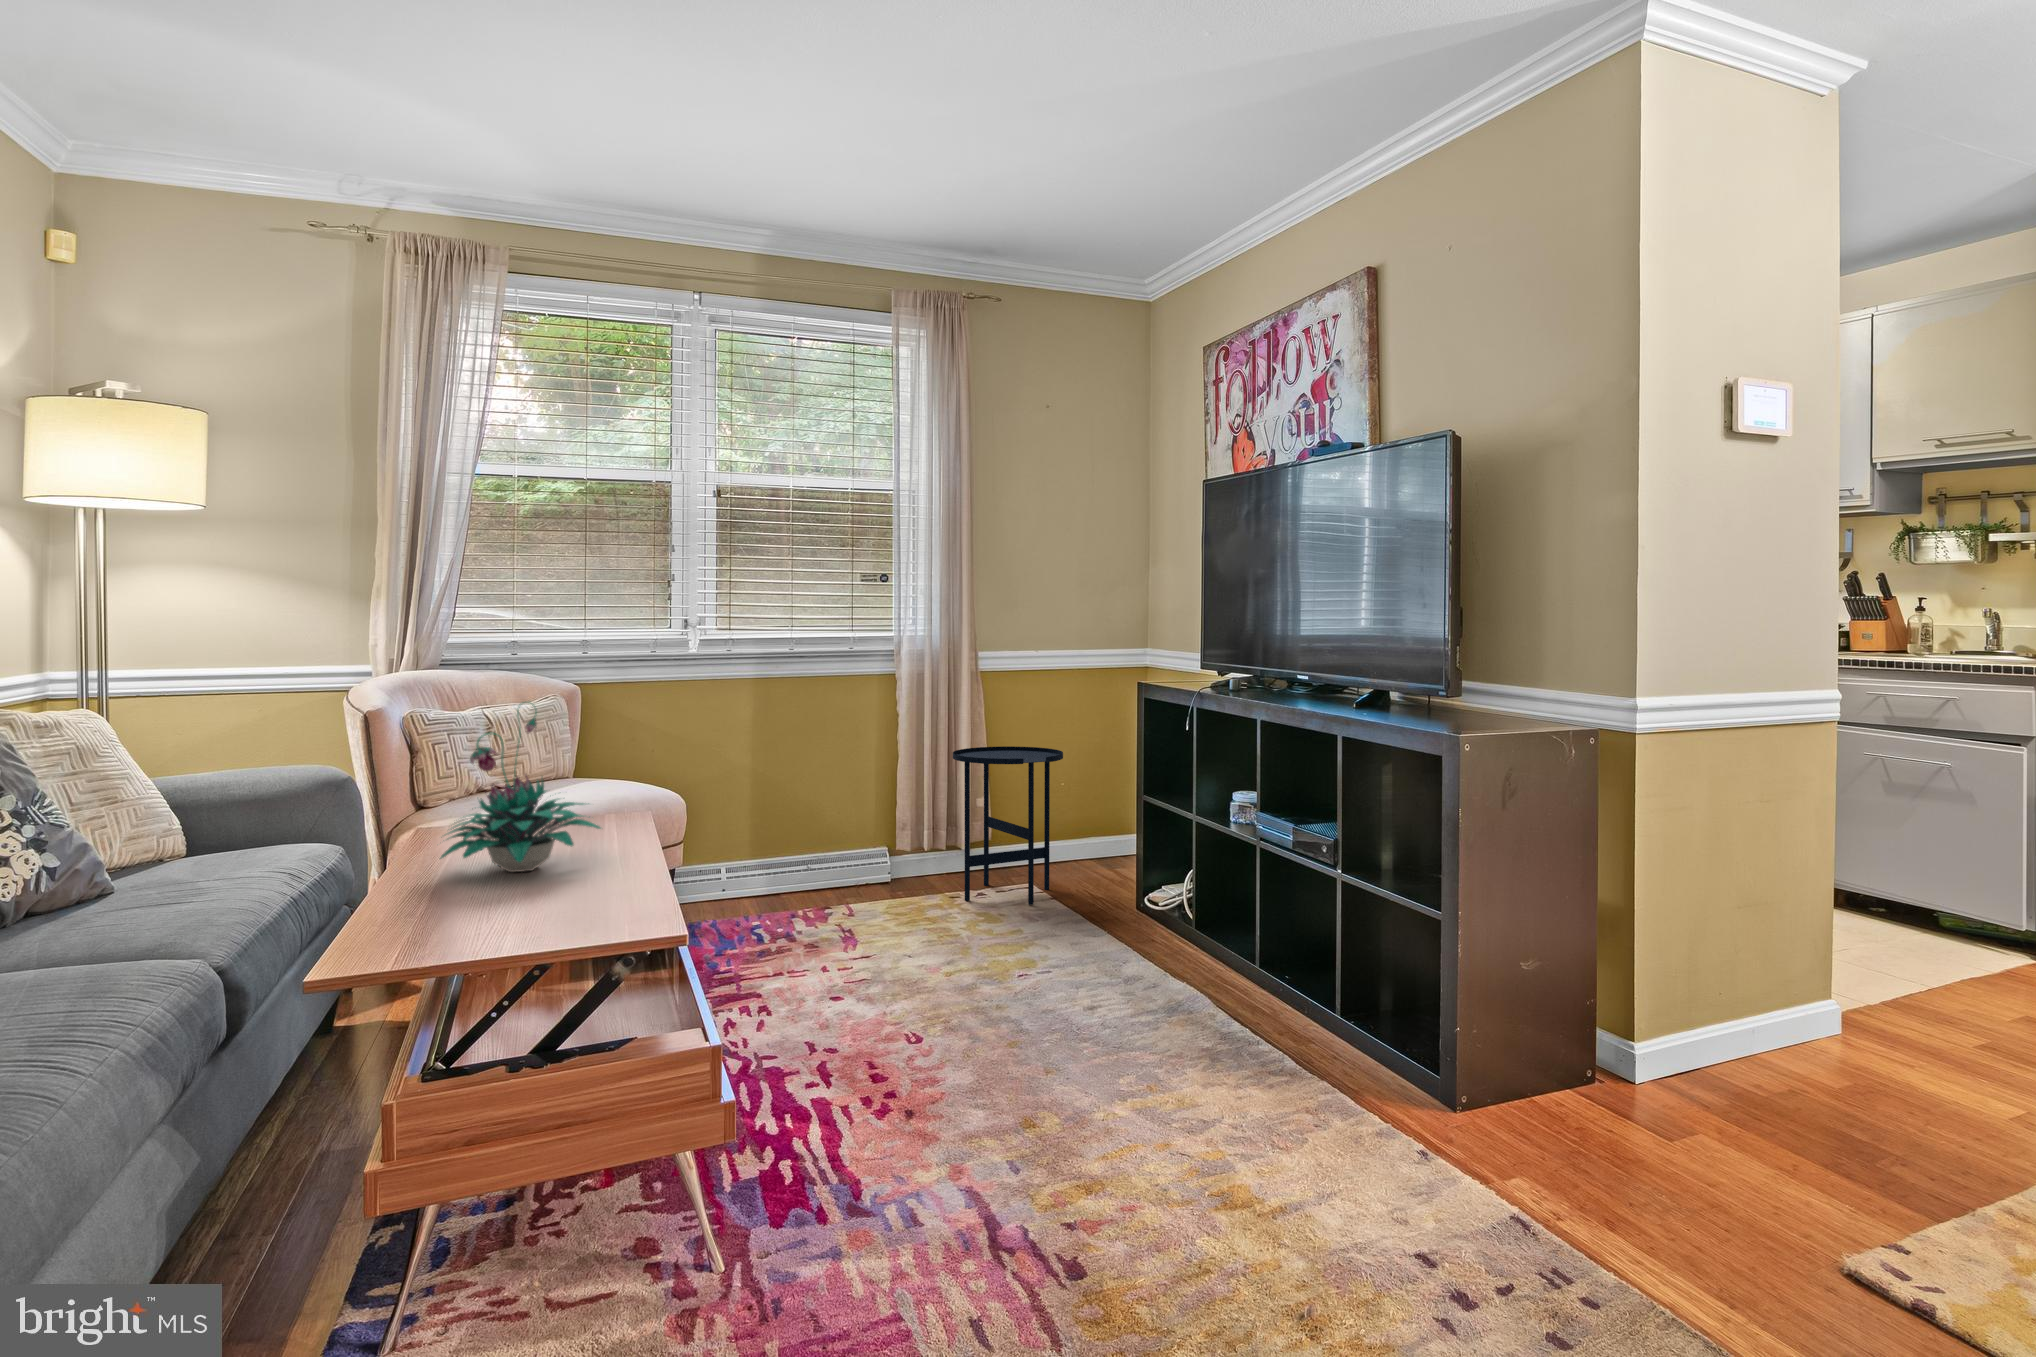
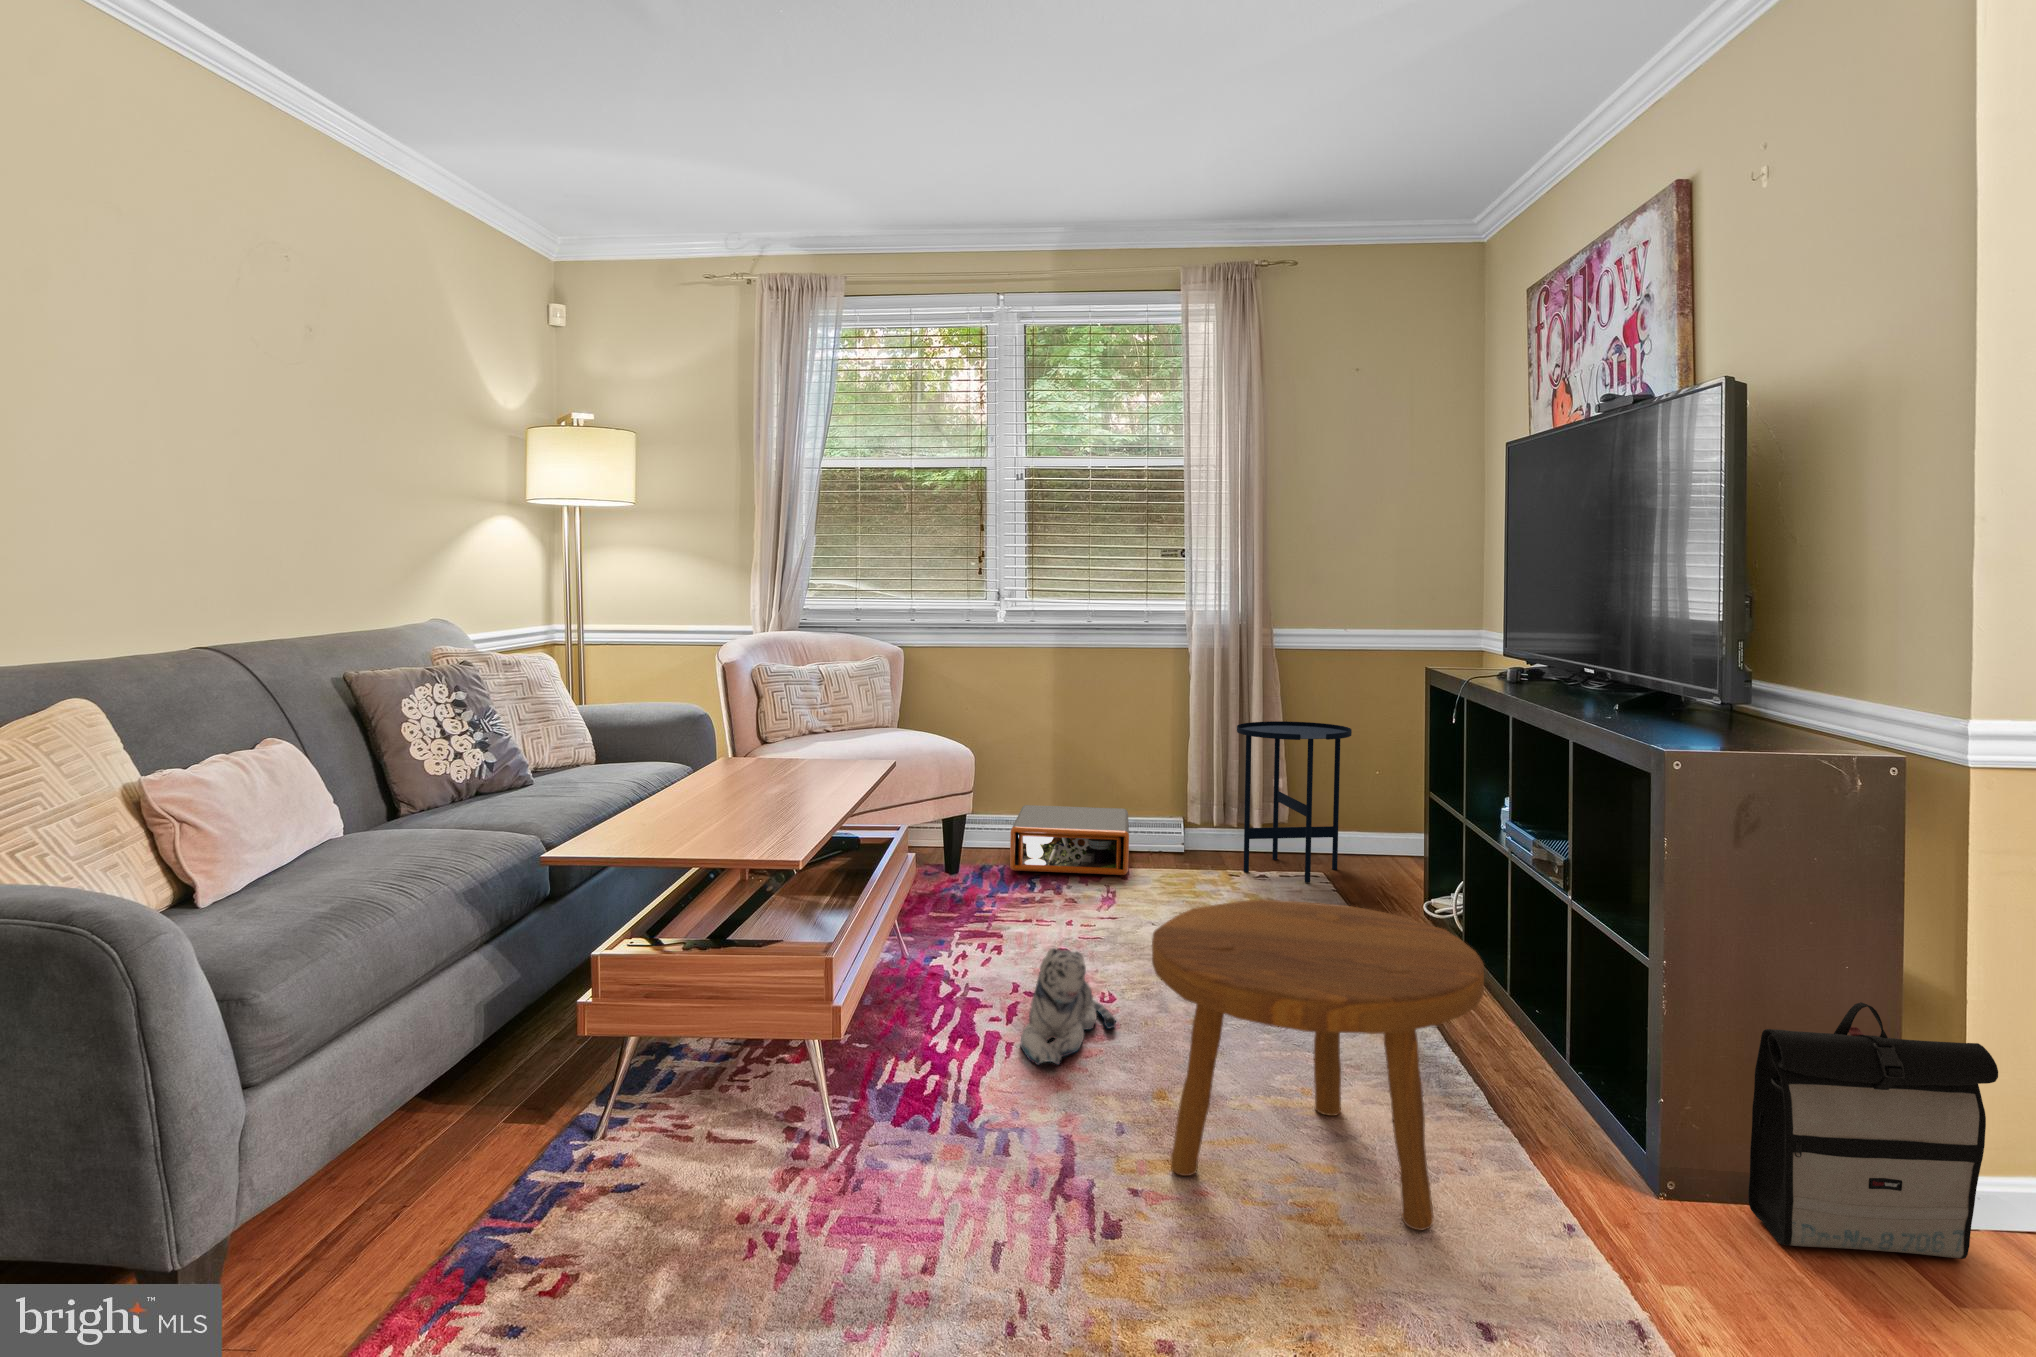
plant: present [441,703,600,872] -> none [692,662,825,803]
storage box: none [717,847,855,924] -> present [1010,805,1129,875]
footstool: none [1050,918,1365,1211] -> present [1152,899,1484,1230]
backpack: none [1542,950,1710,1159] -> present [1748,1002,1998,1259]
plush toy: none [849,999,947,1127] -> present [1020,948,1116,1065]

